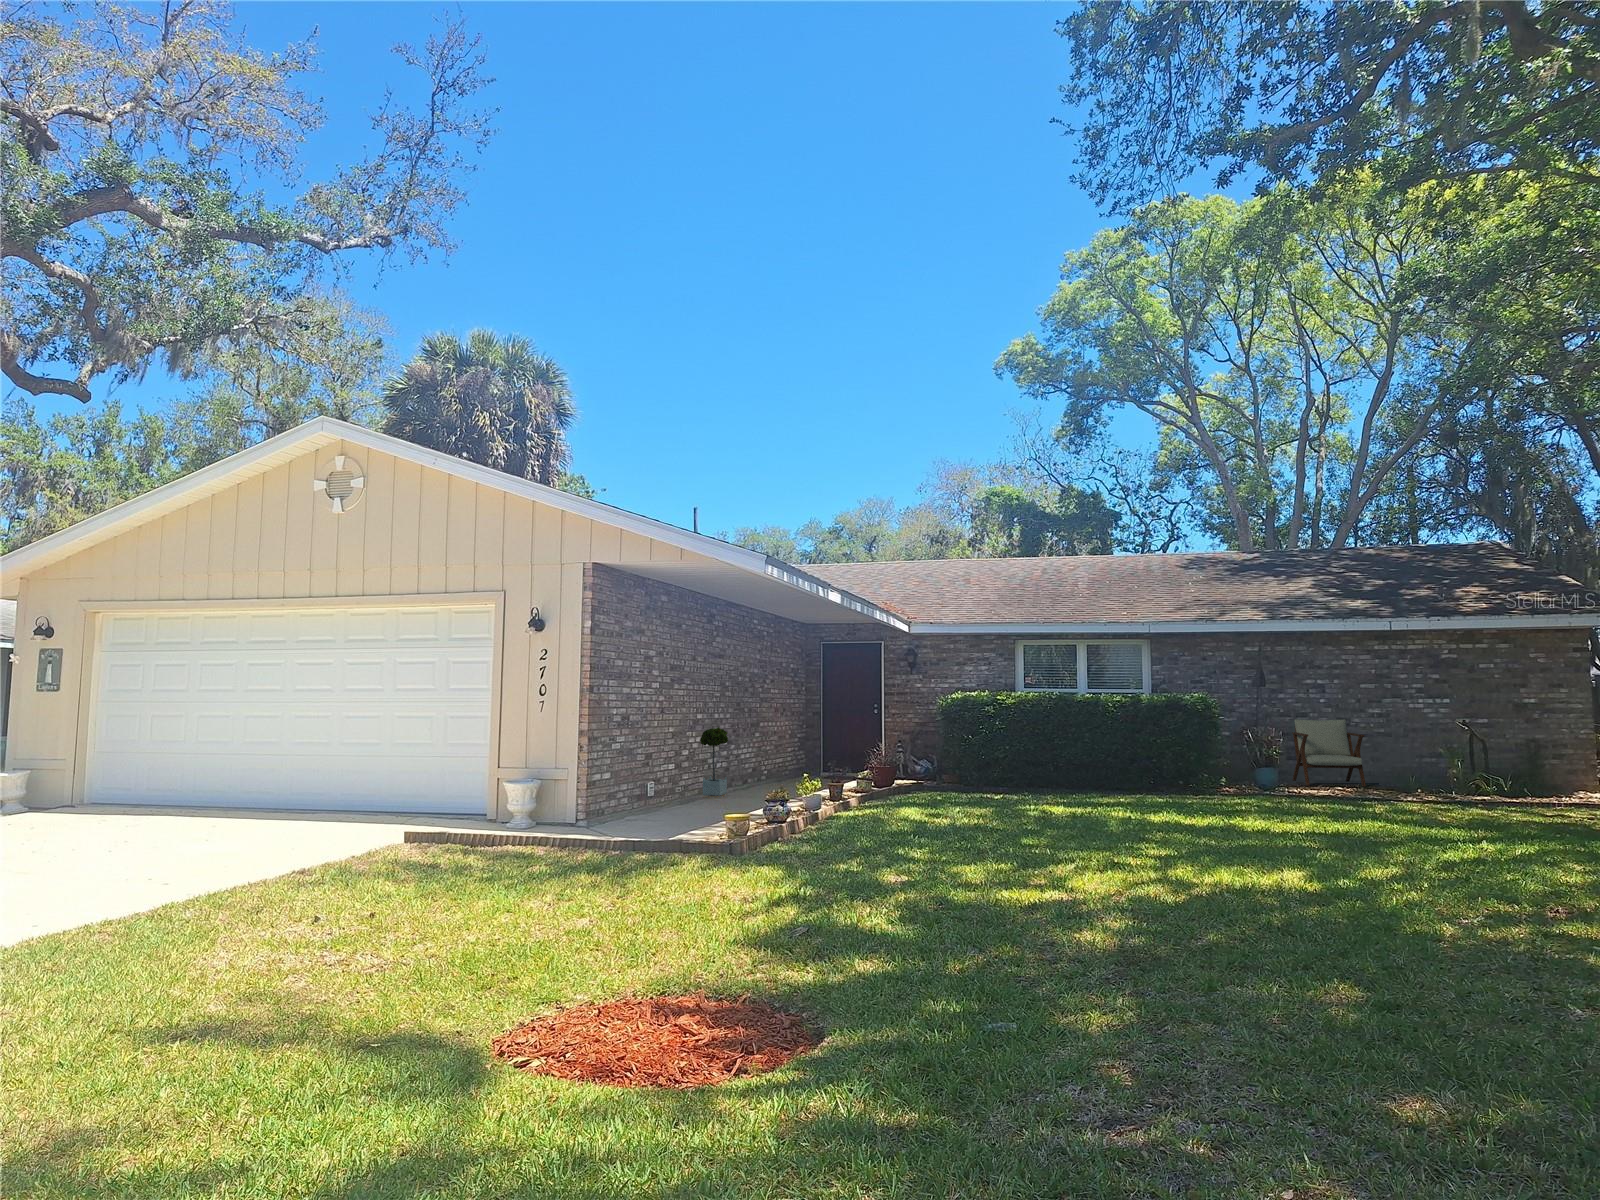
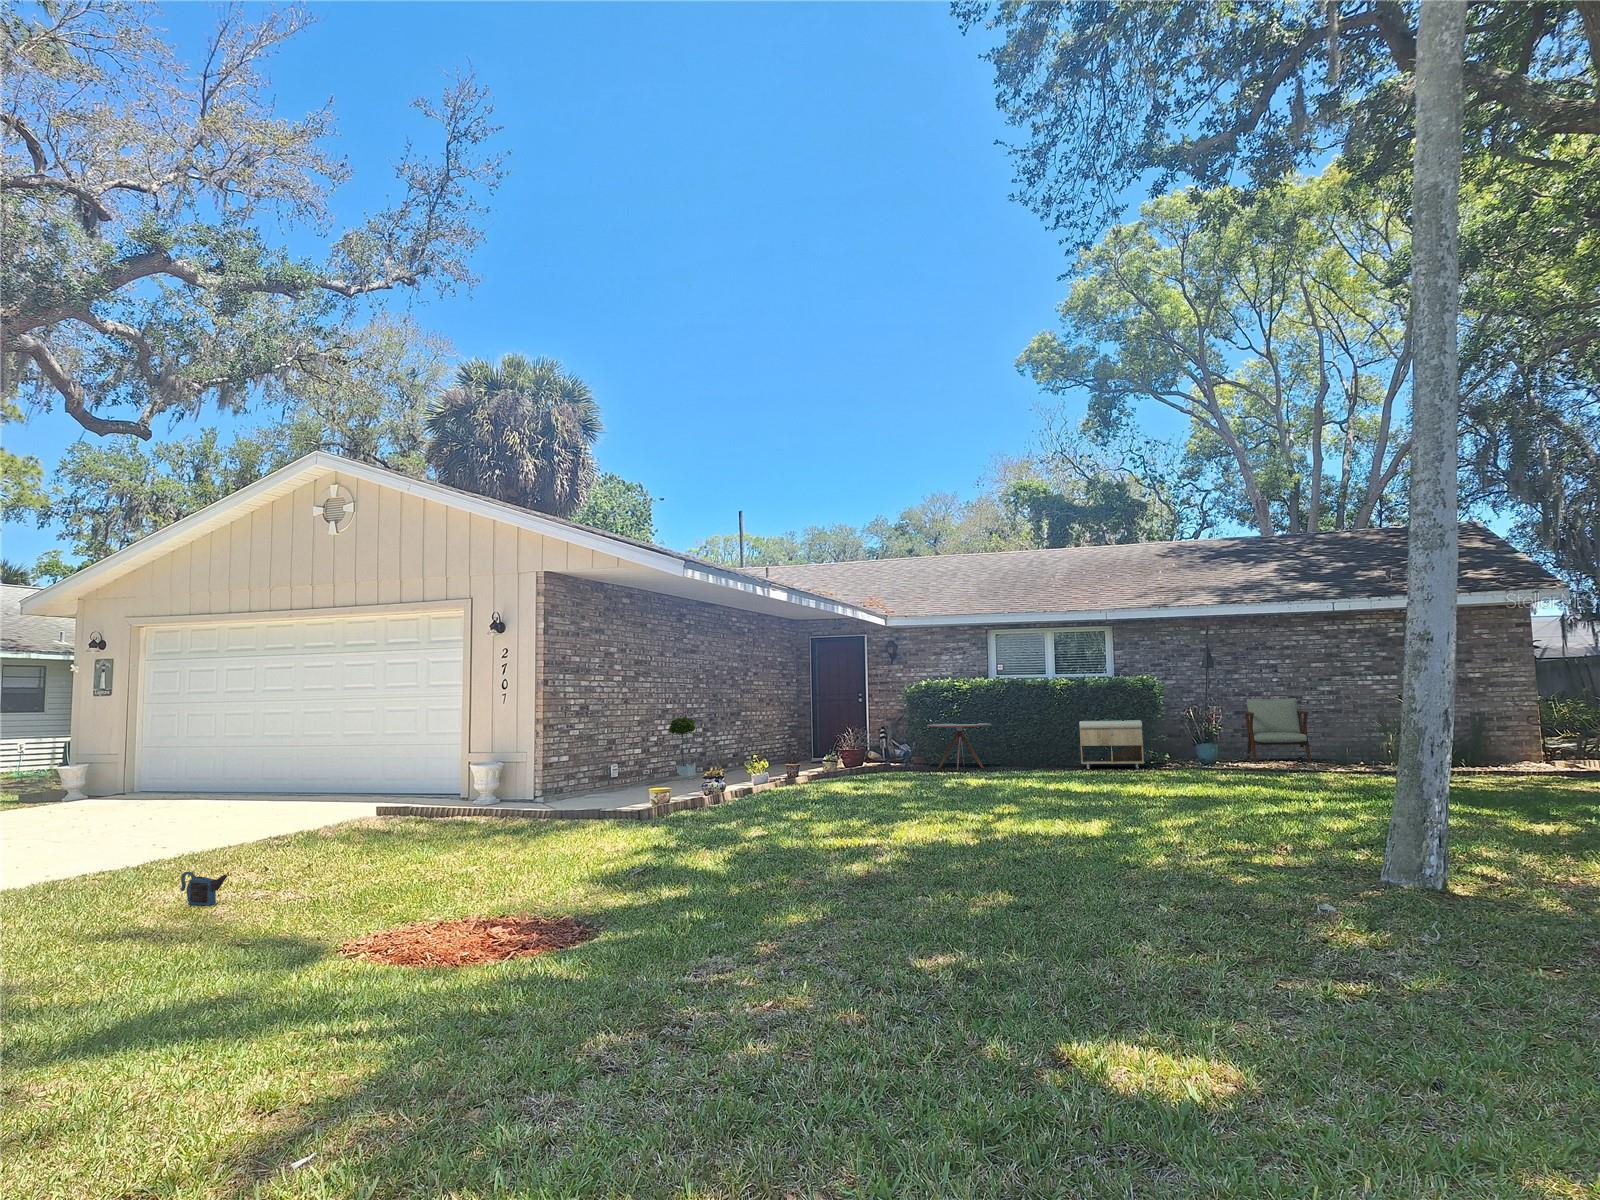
round table: none [970,739,1040,789] -> present [927,723,991,770]
storage bench: none [1132,740,1204,791] -> present [1079,720,1144,769]
watering can: none [243,944,311,990] -> present [180,871,227,905]

